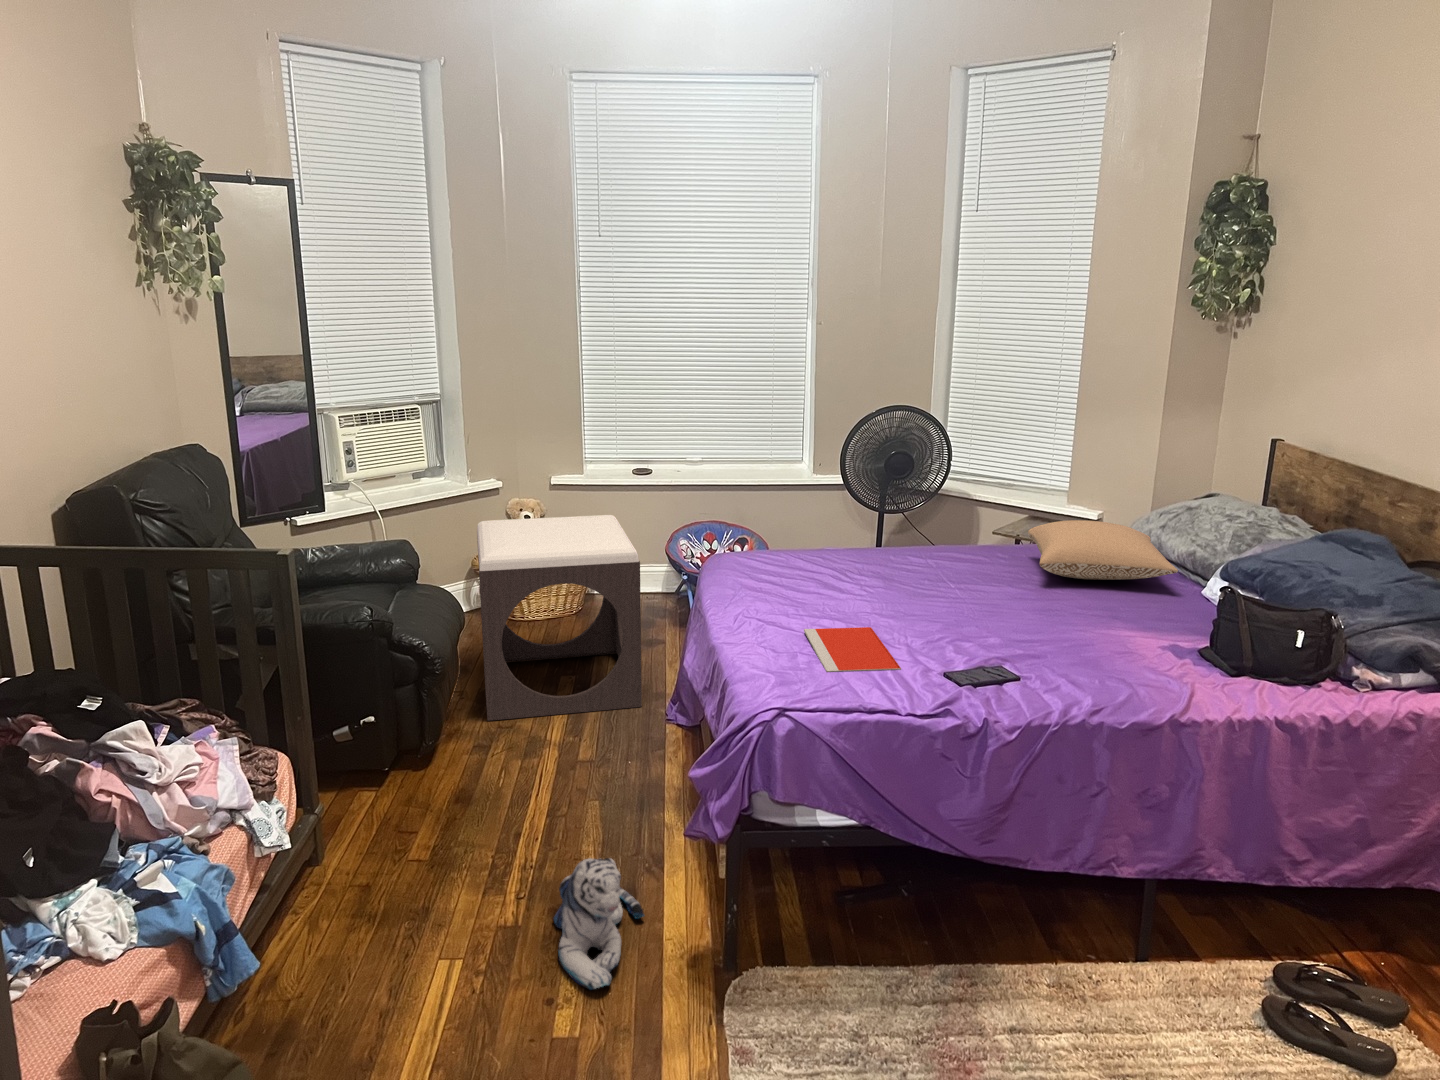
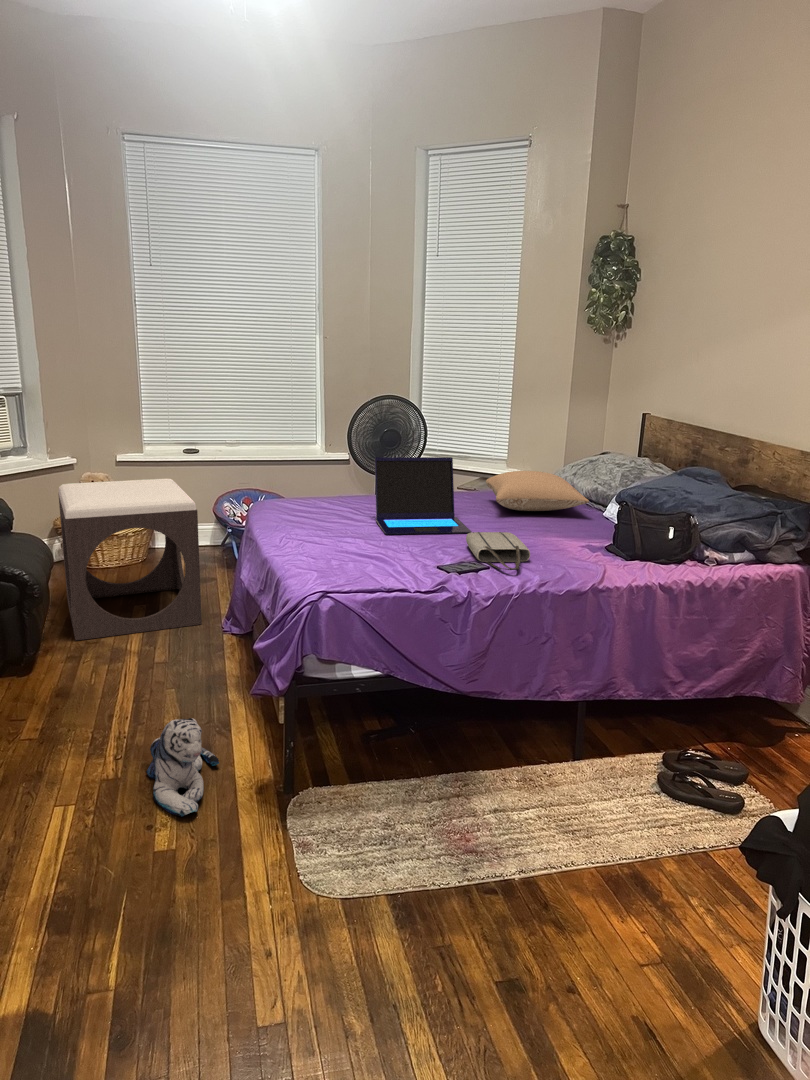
laptop: none [869,503,1001,615] -> present [375,457,472,535]
tote bag: none [990,618,1080,685] -> present [466,532,530,570]
notebook: present [804,627,901,672] -> none [332,542,406,571]

